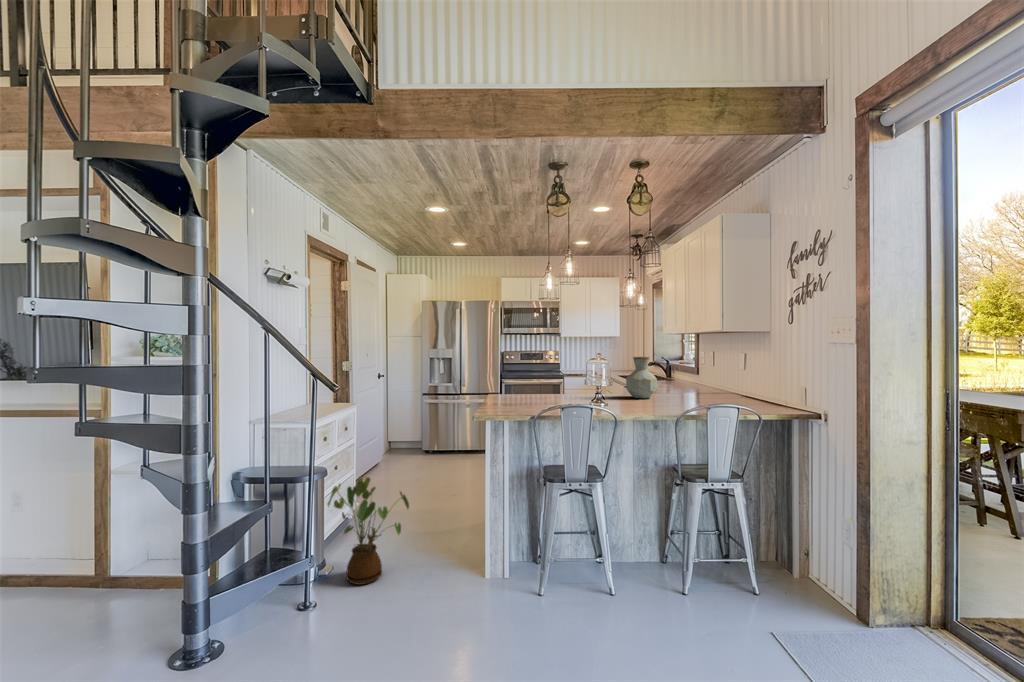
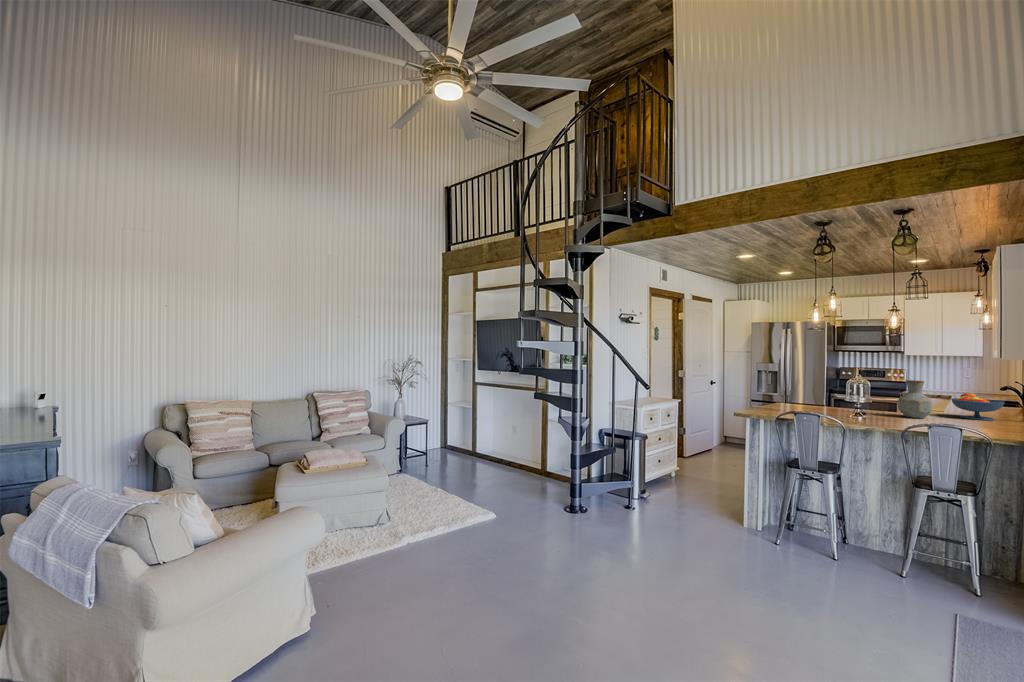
fruit bowl: none [657,367,699,394] -> present [951,393,1005,420]
house plant: present [328,476,409,585] -> none [645,444,696,507]

